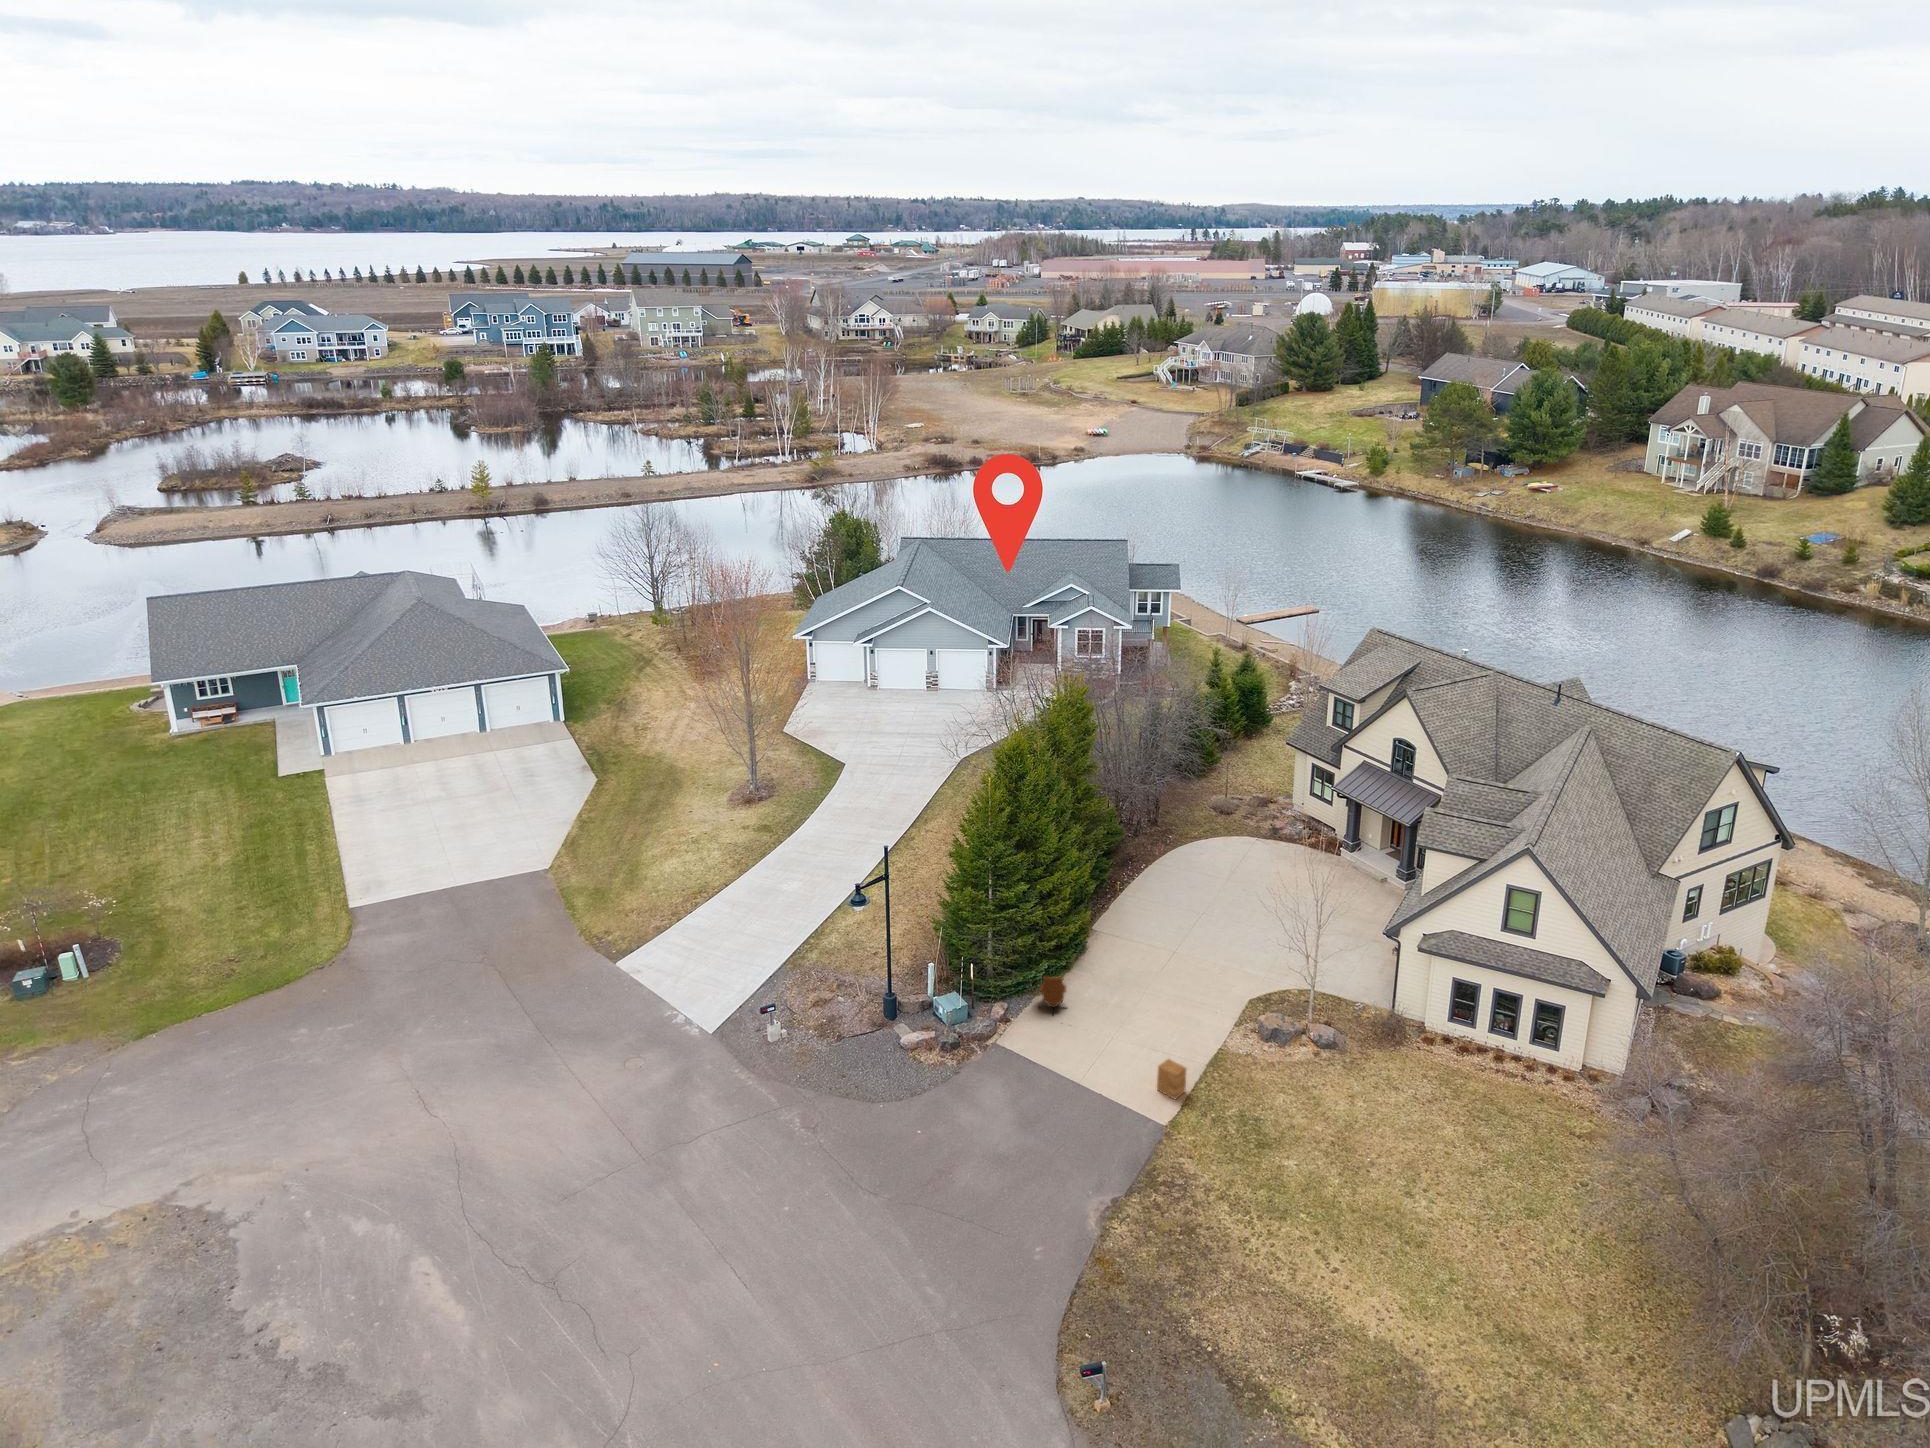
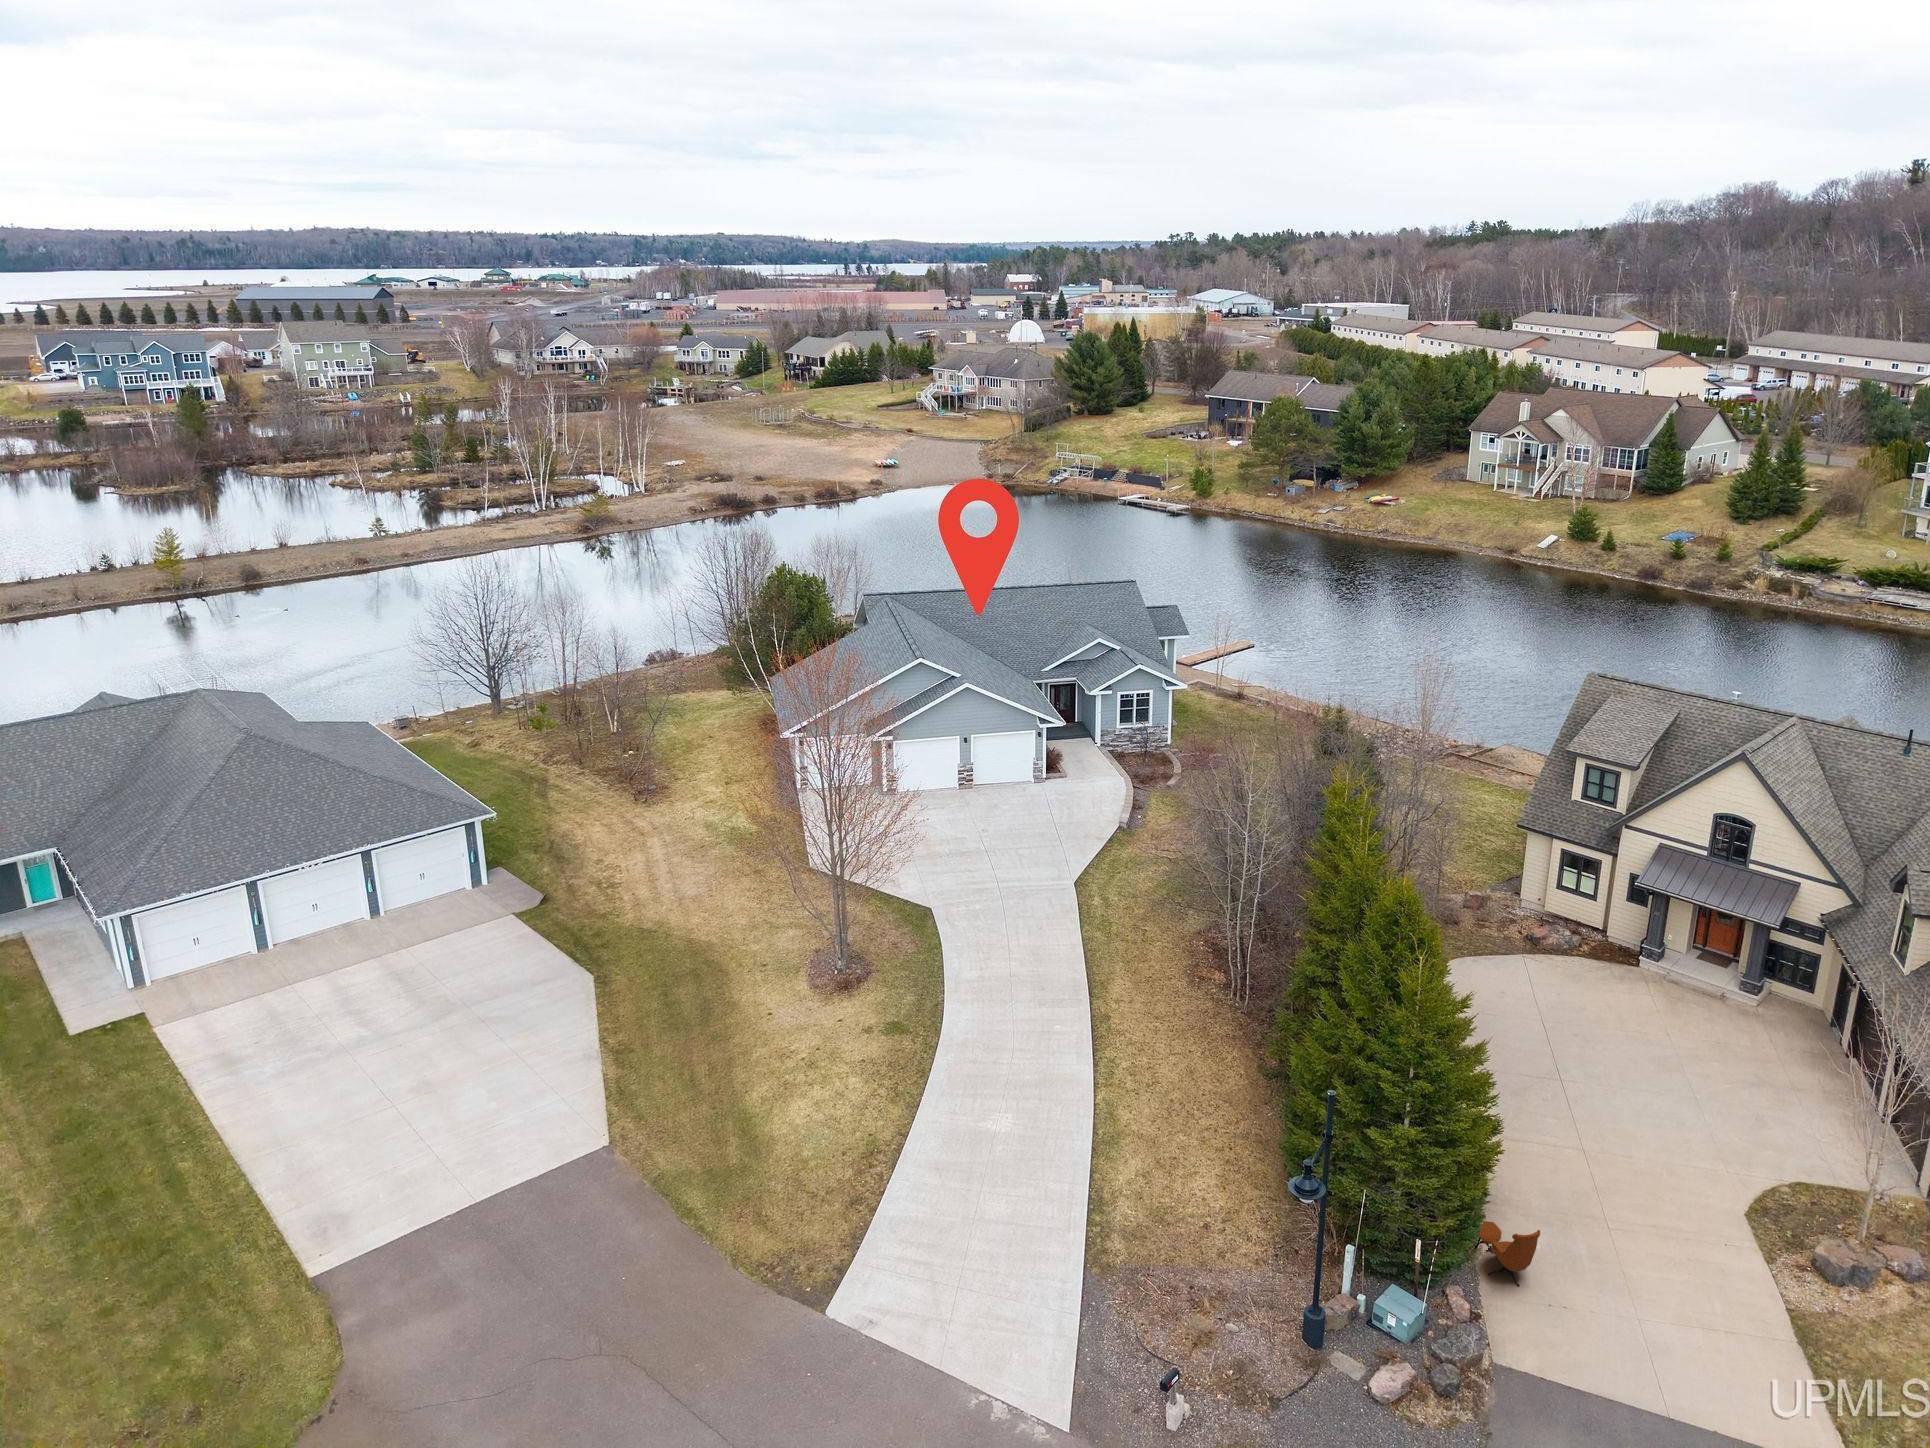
cardboard box: present [1157,1059,1186,1099] -> none [1758,1343,1803,1406]

